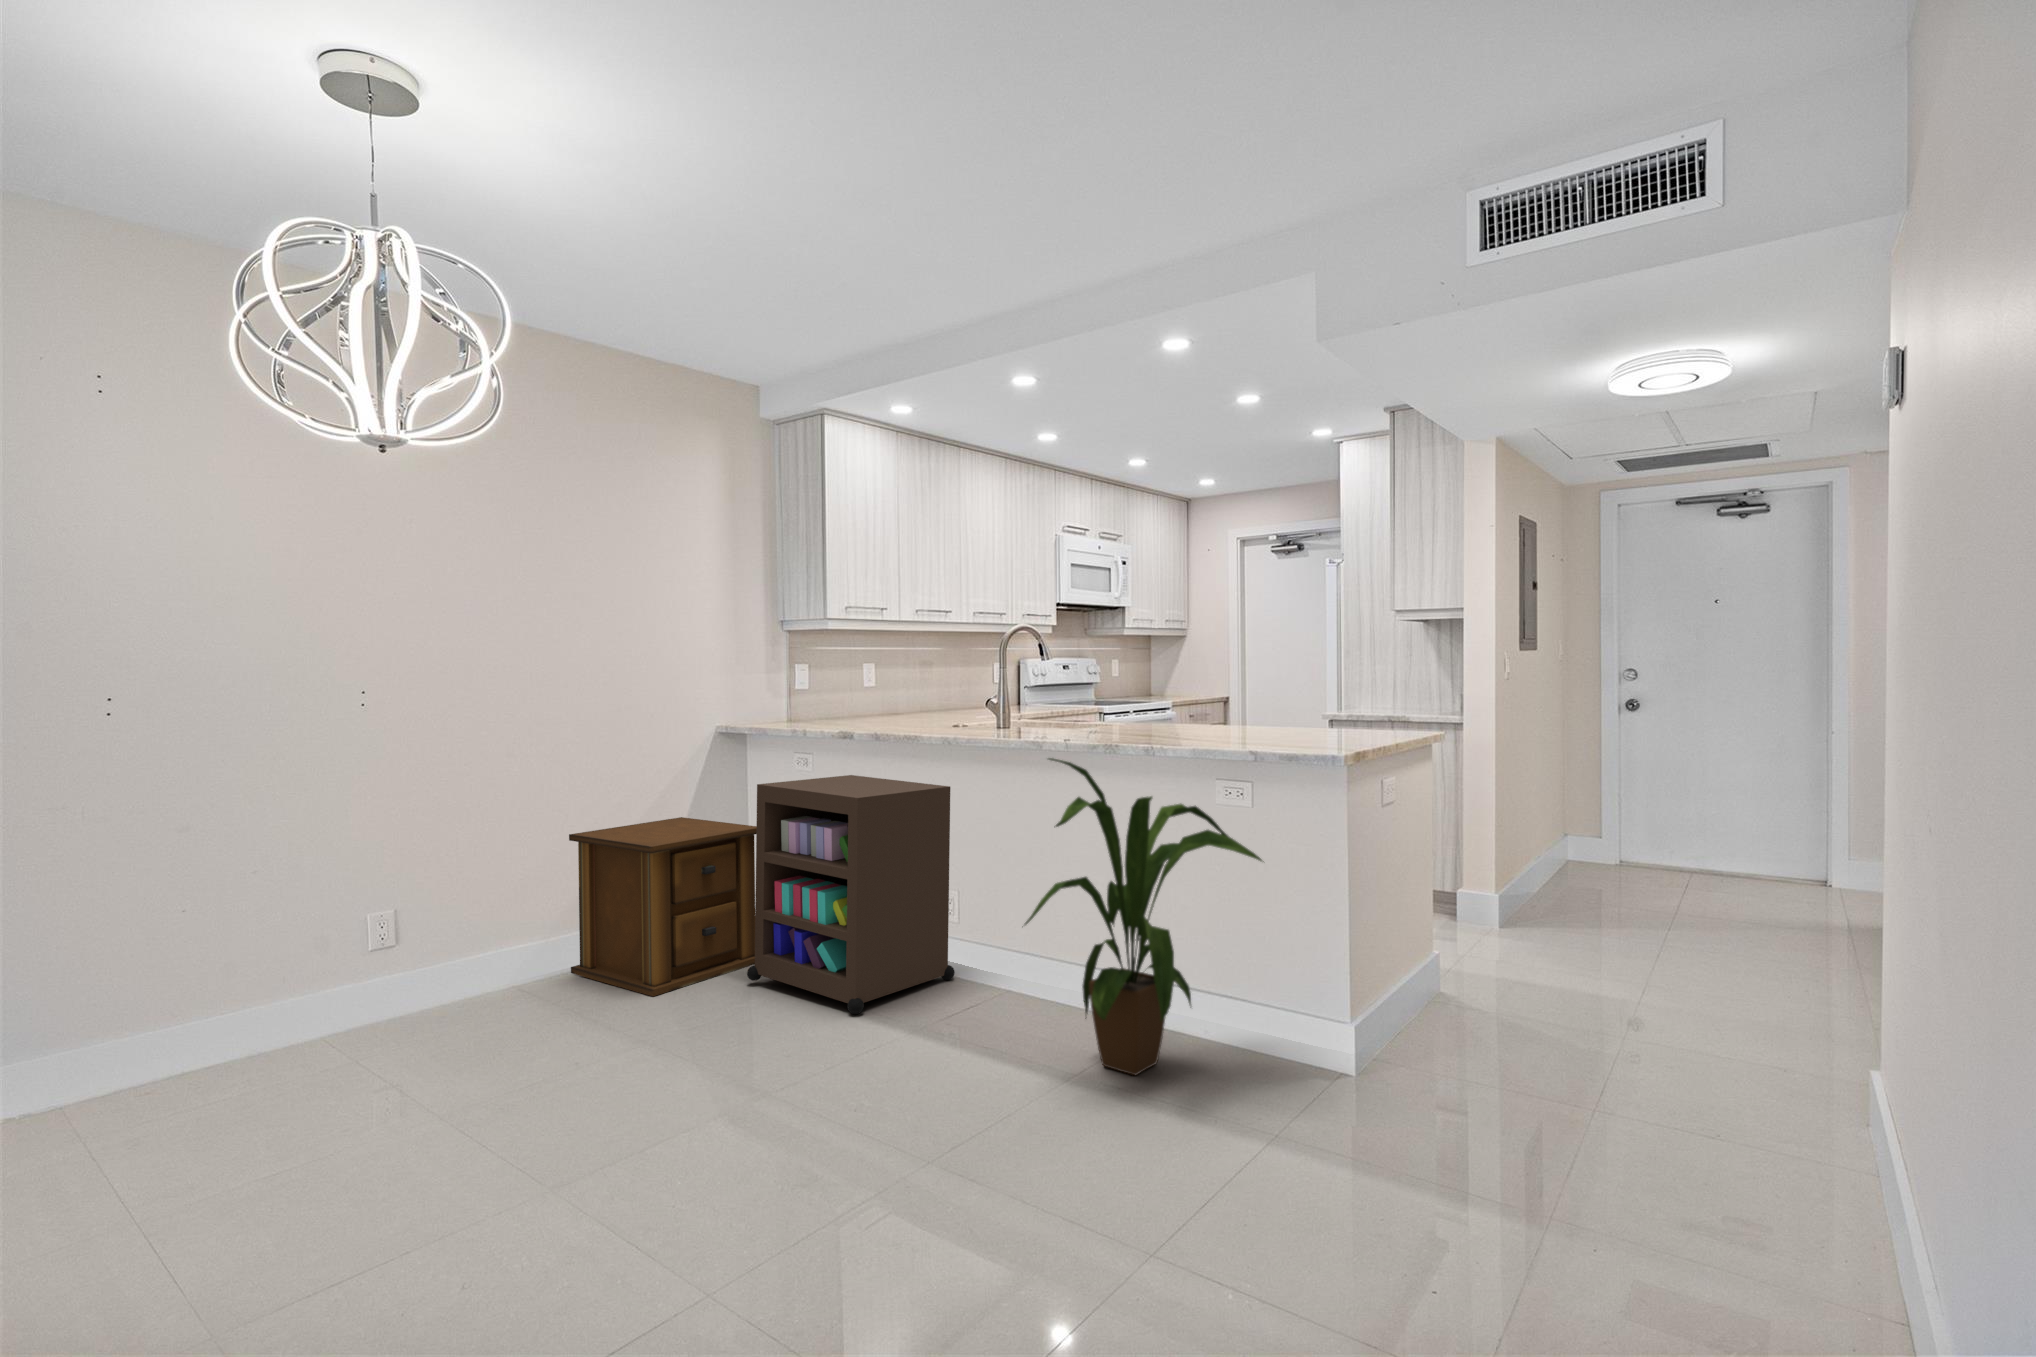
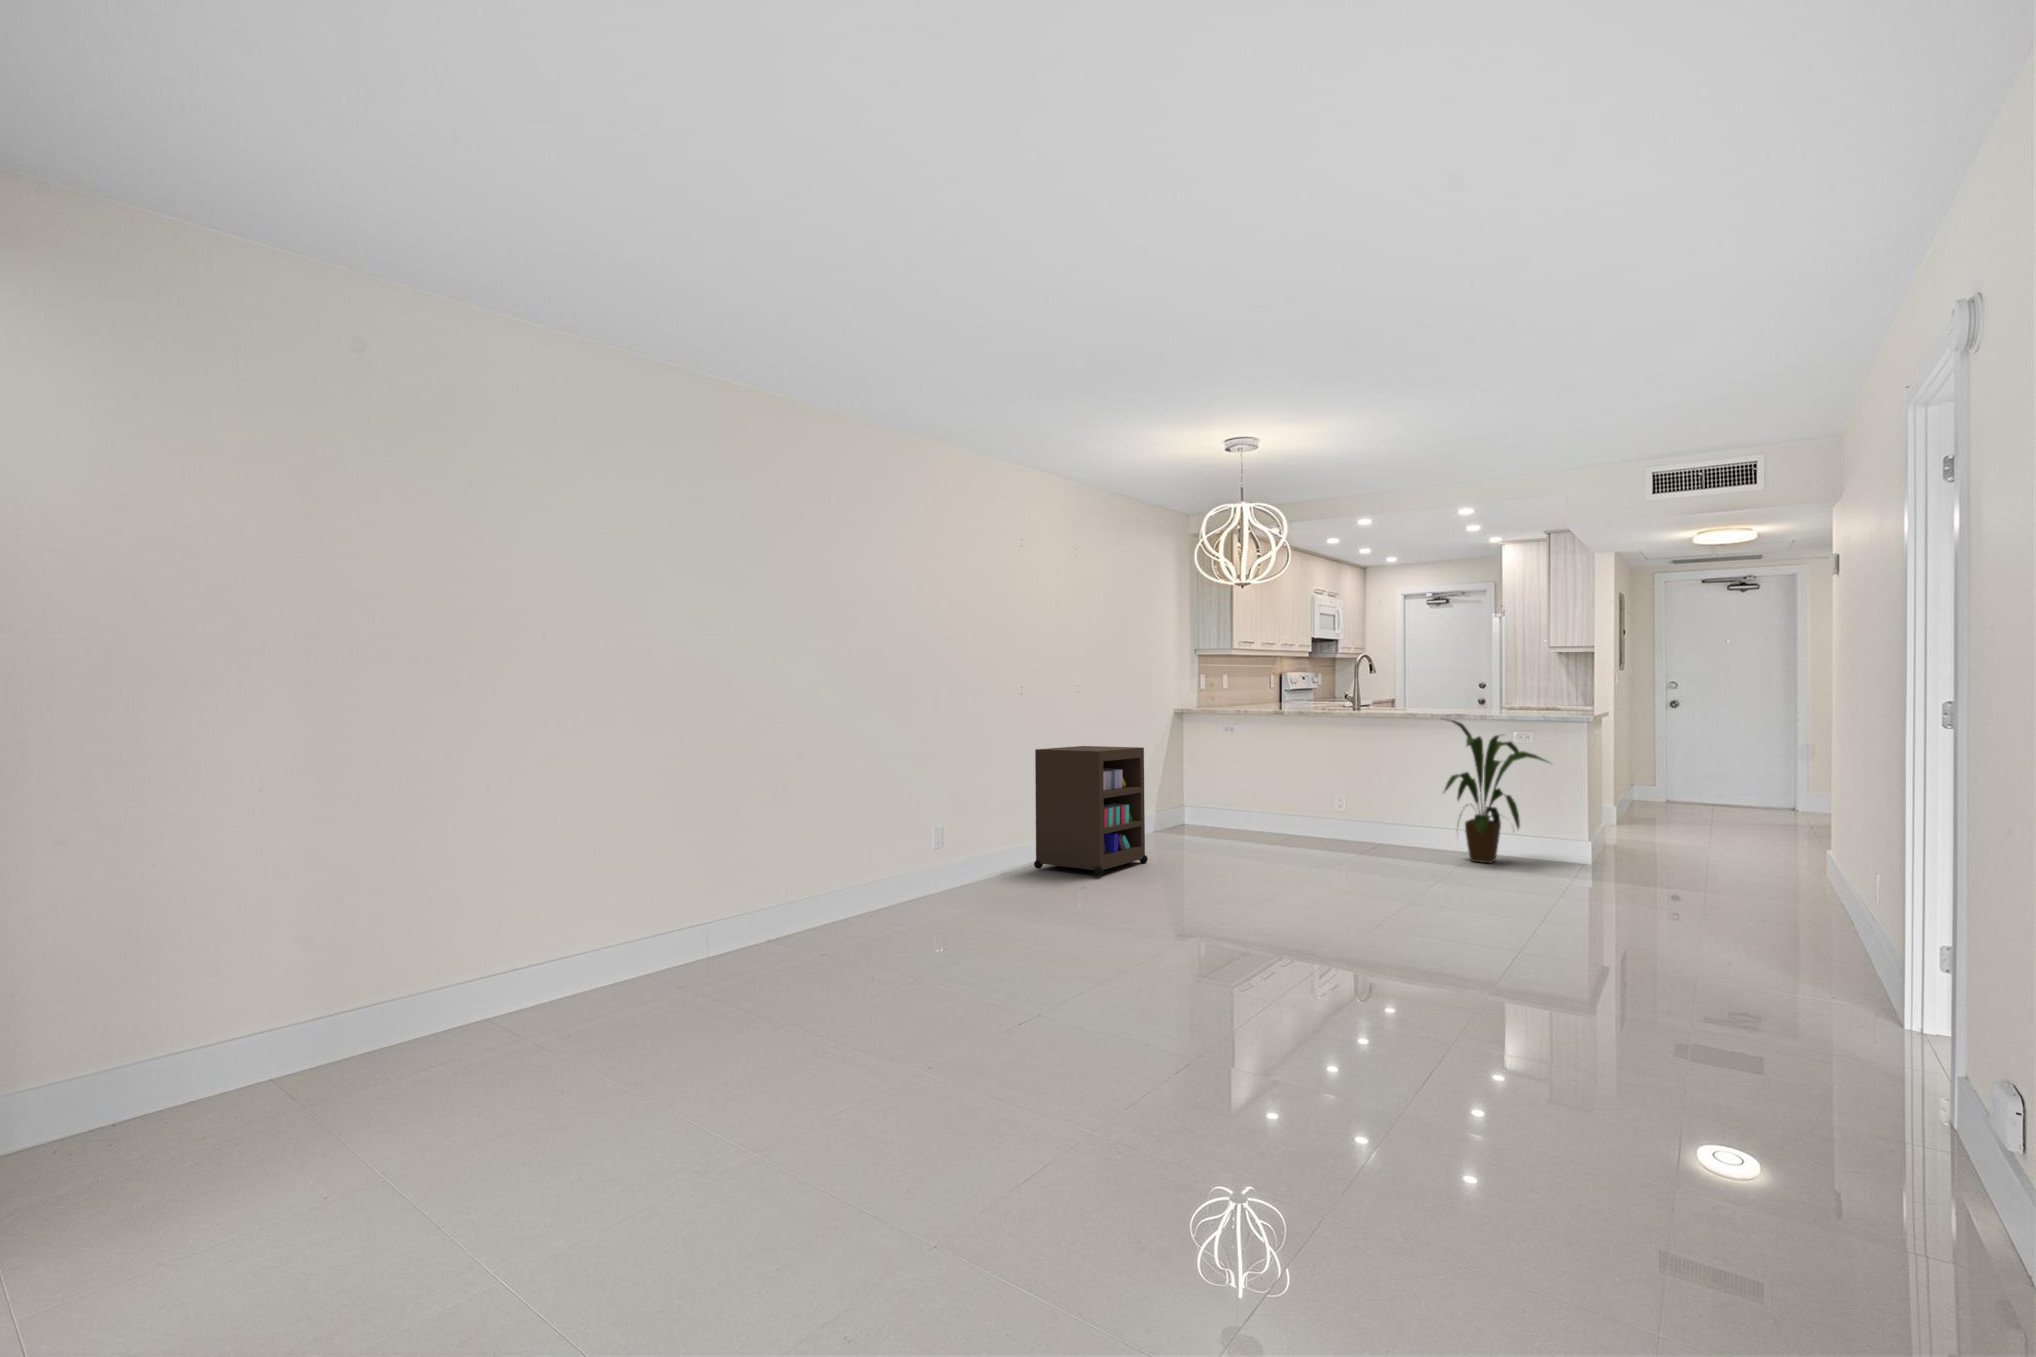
storage cabinet: present [747,775,955,1014] -> present [1034,746,1148,876]
side table: present [569,817,757,996] -> none [1133,759,1227,845]

